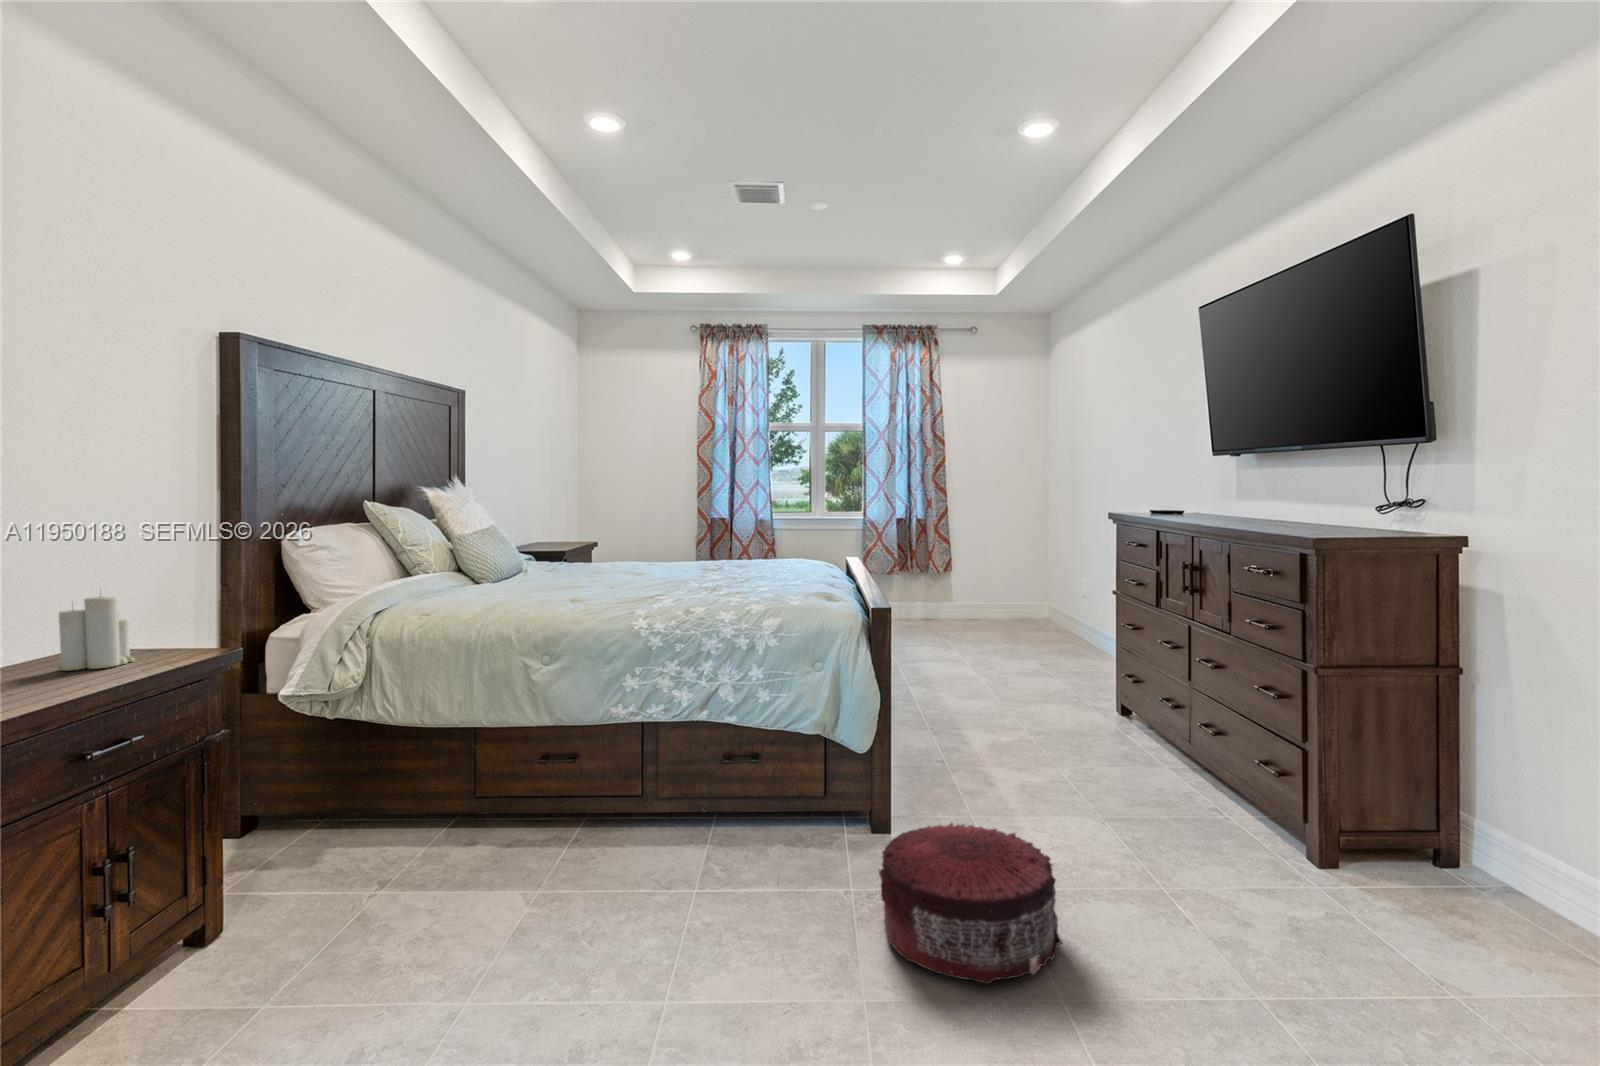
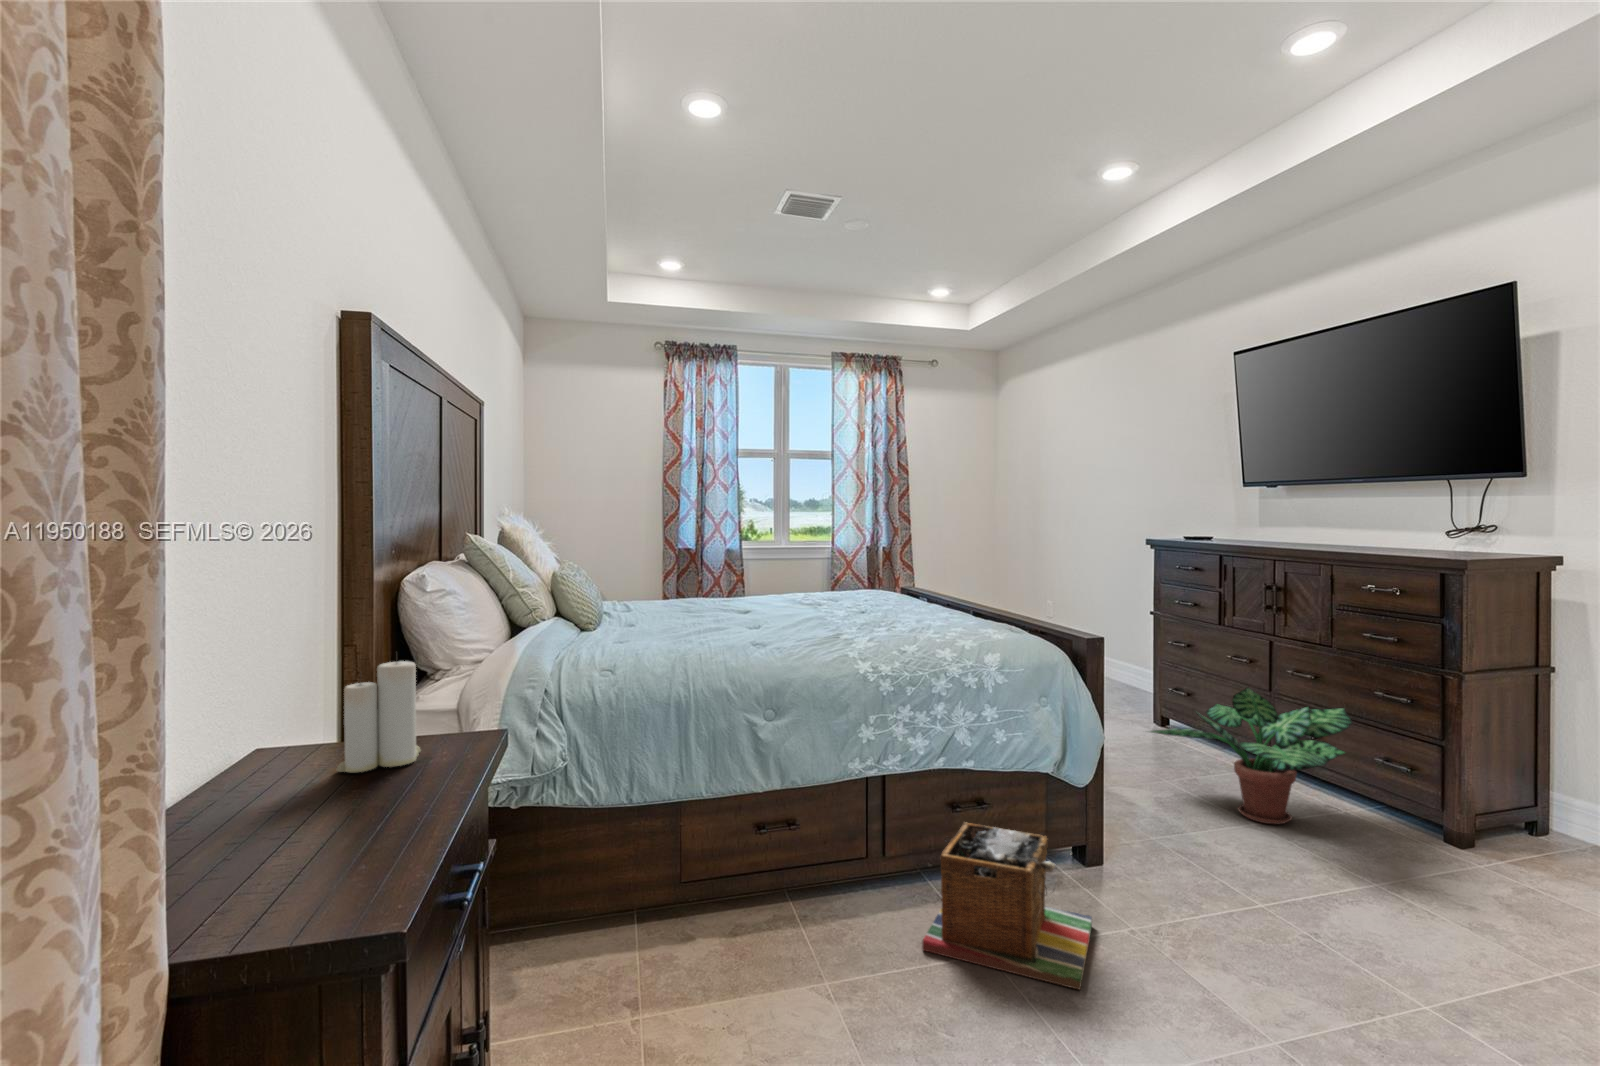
potted plant: none [1019,667,1222,812] -> present [1150,688,1352,824]
laundry basket: none [639,769,809,921] -> present [922,822,1092,990]
pouf: present [879,823,1062,984] -> none [1207,852,1418,1015]

